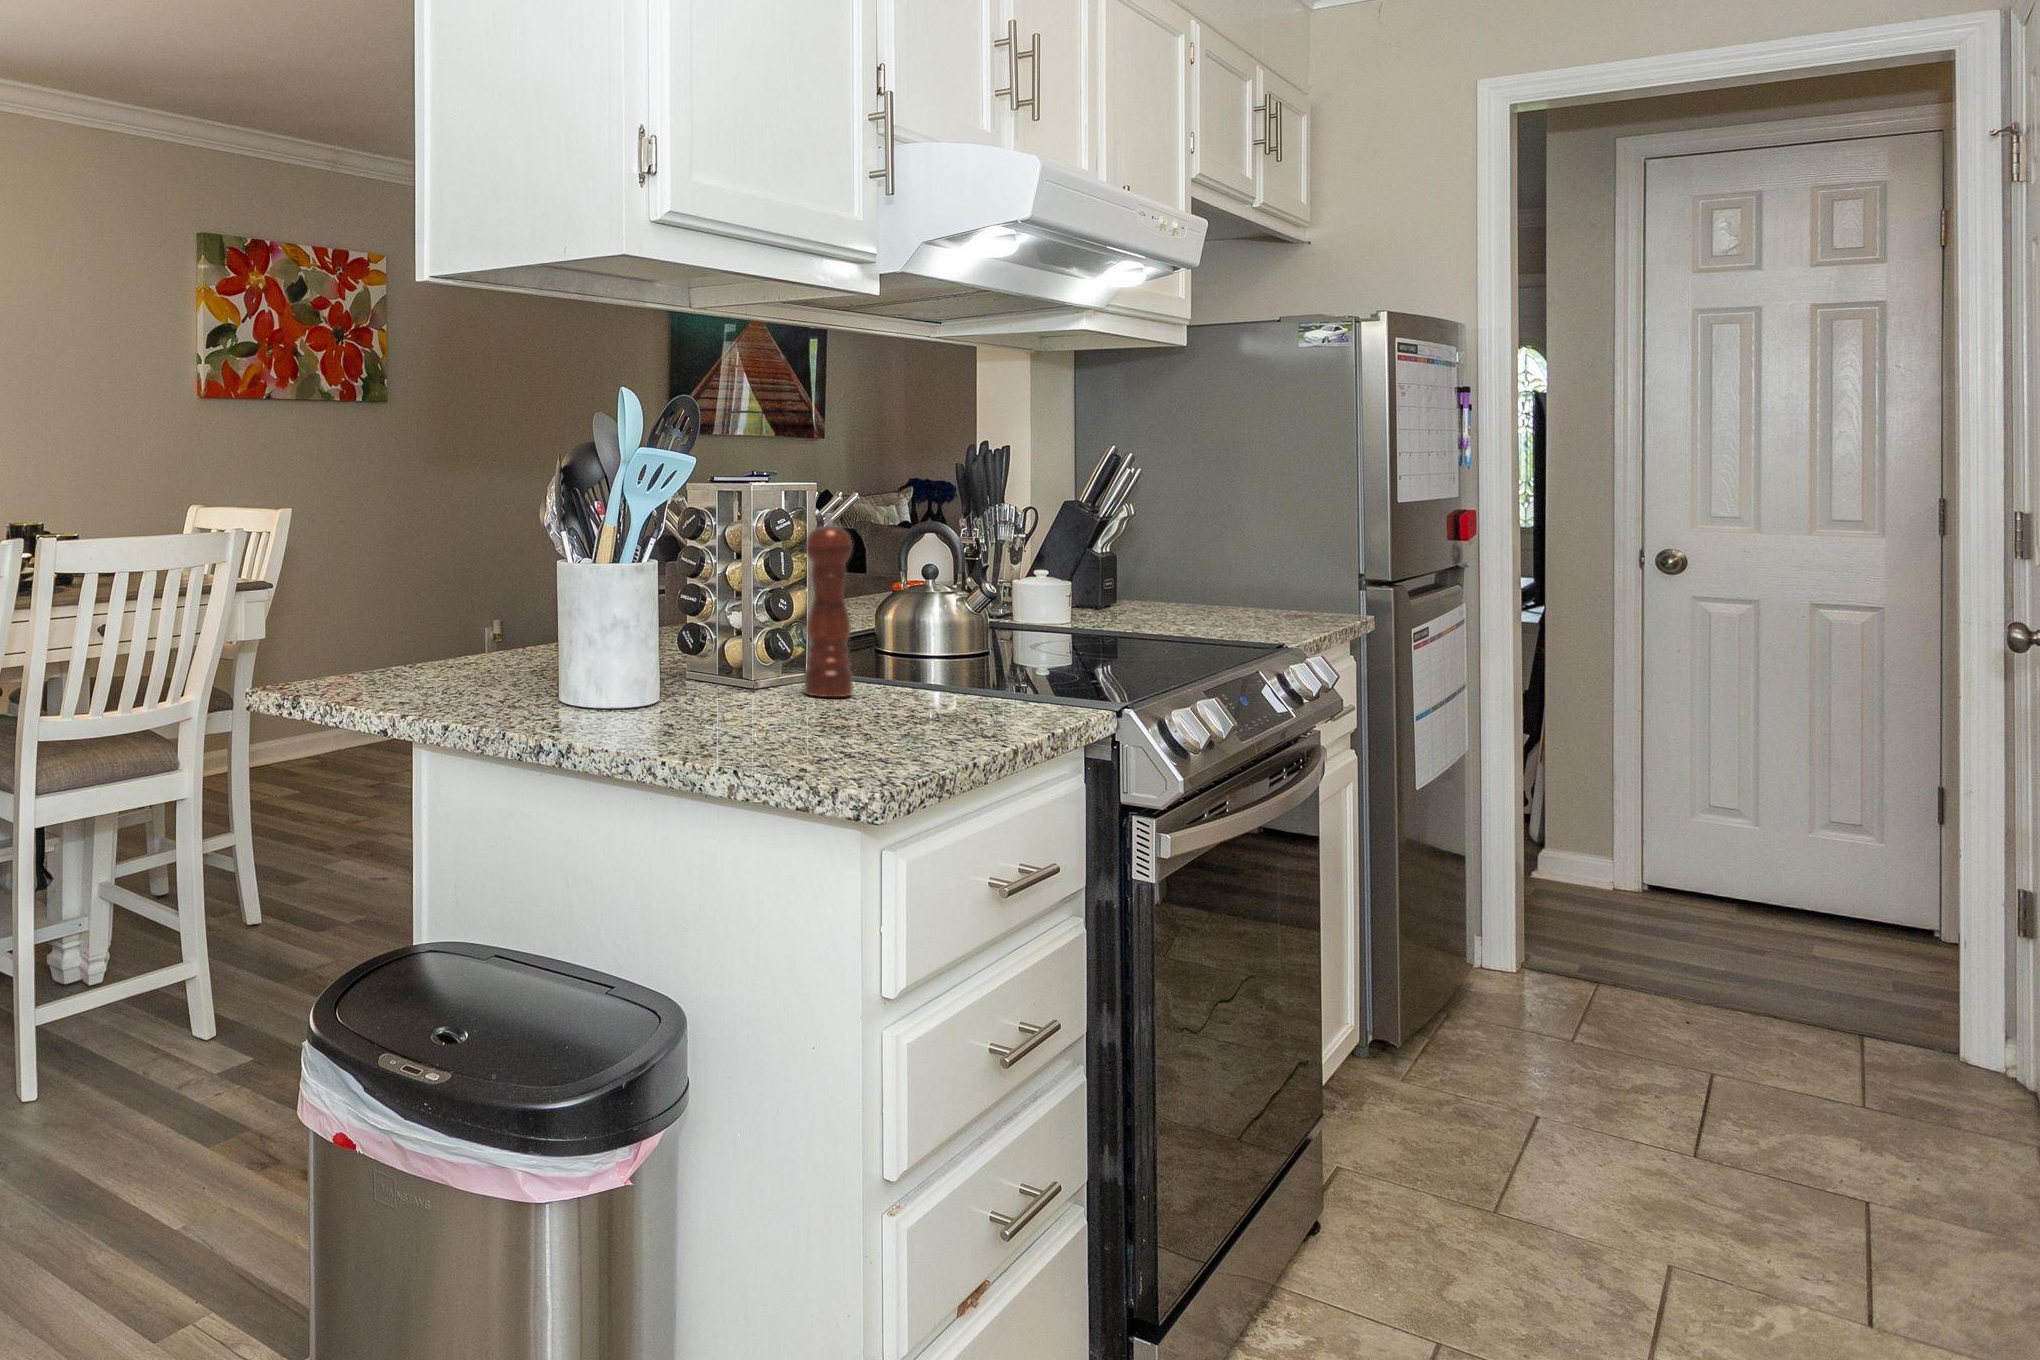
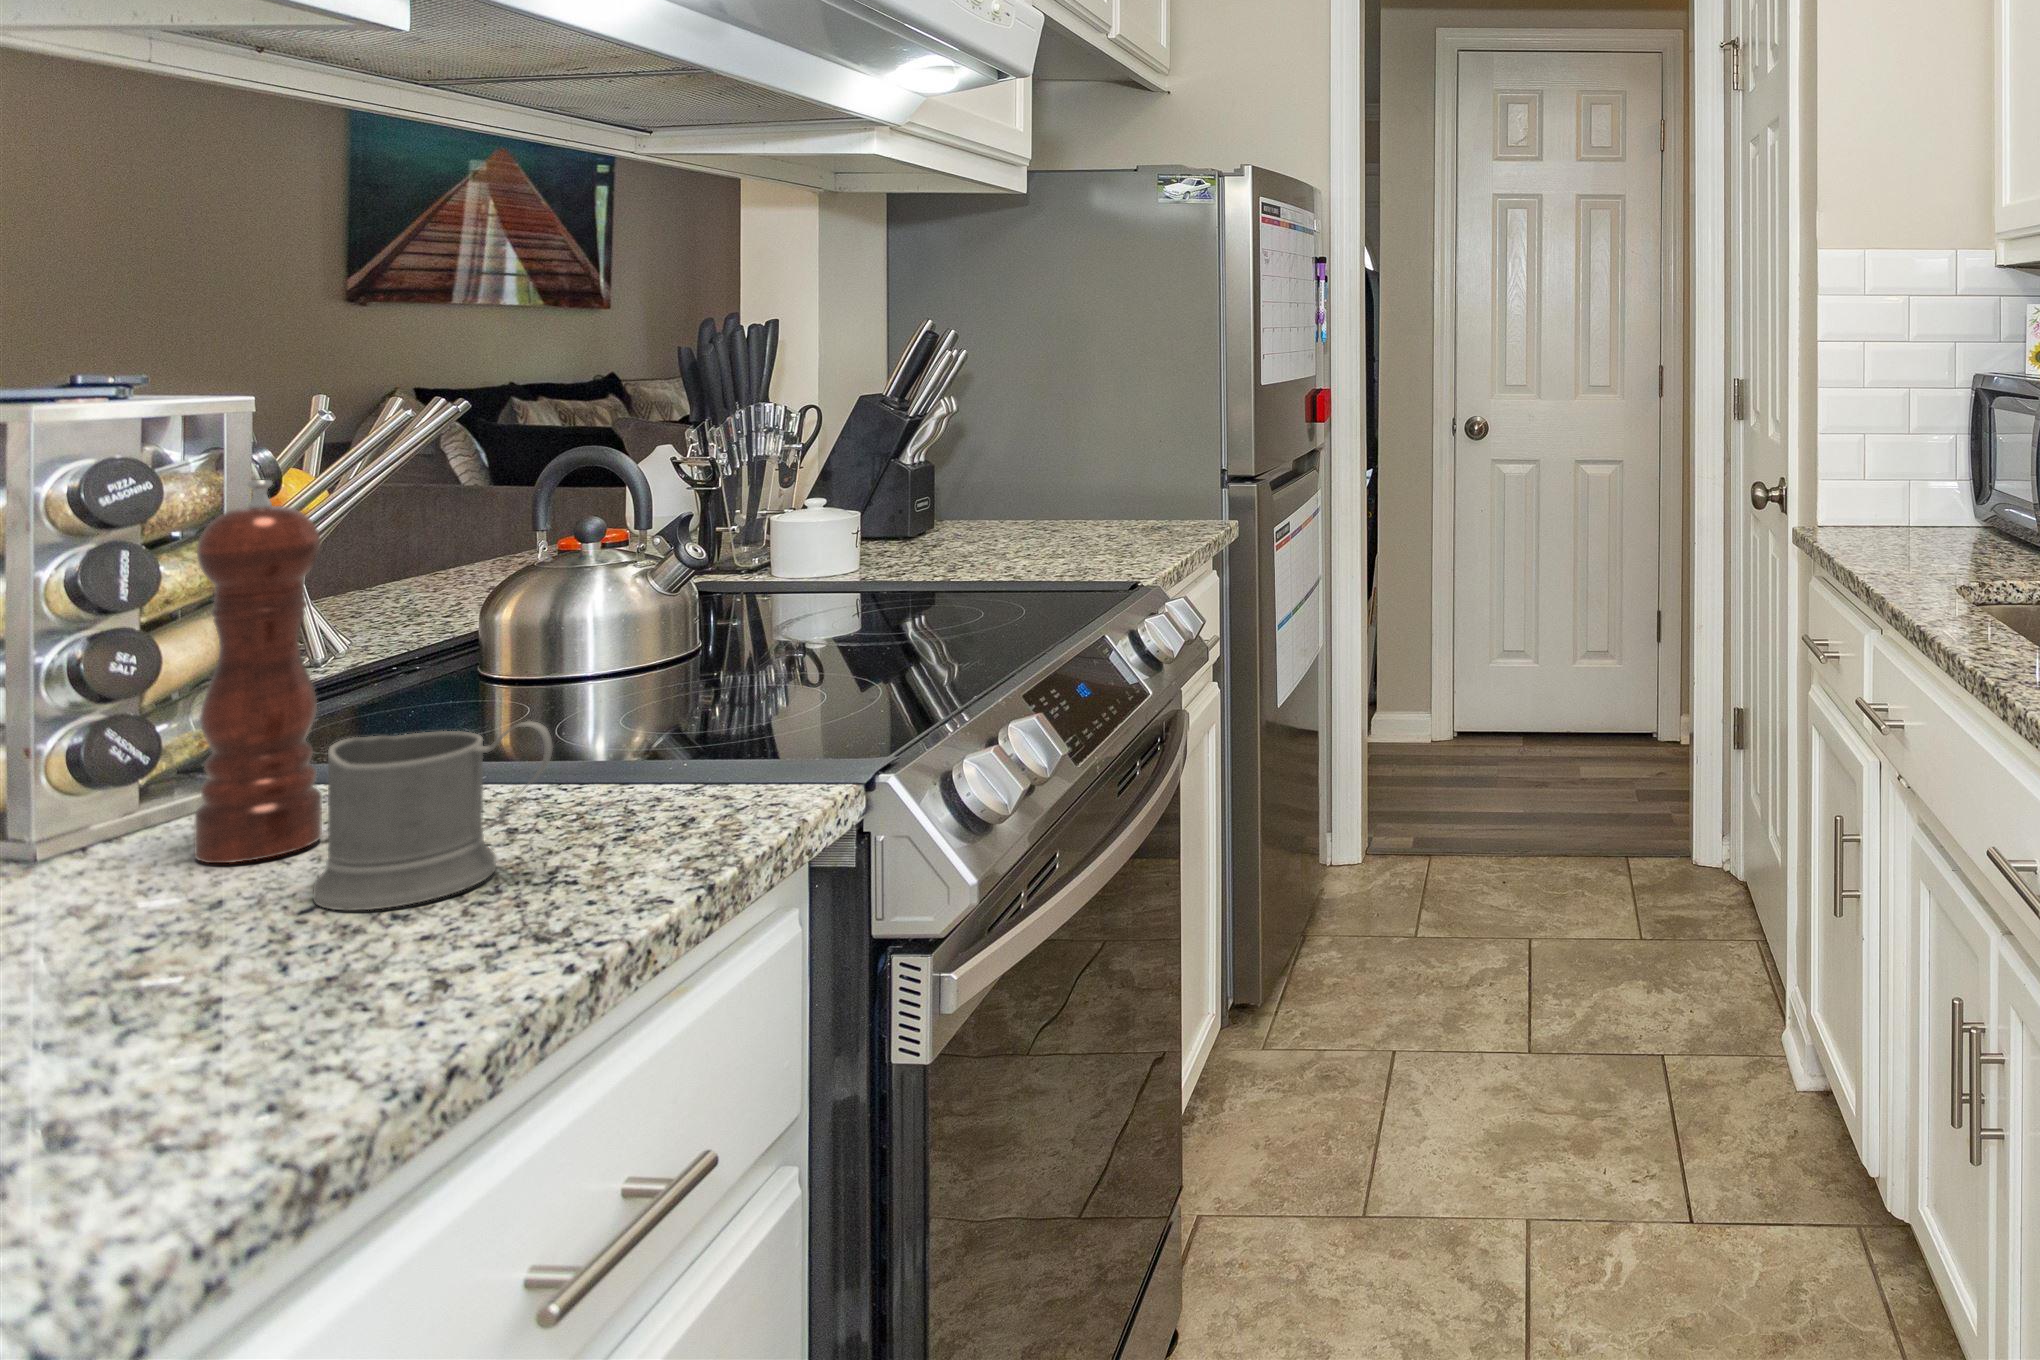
mug: none [865,638,967,718] -> present [313,721,553,911]

